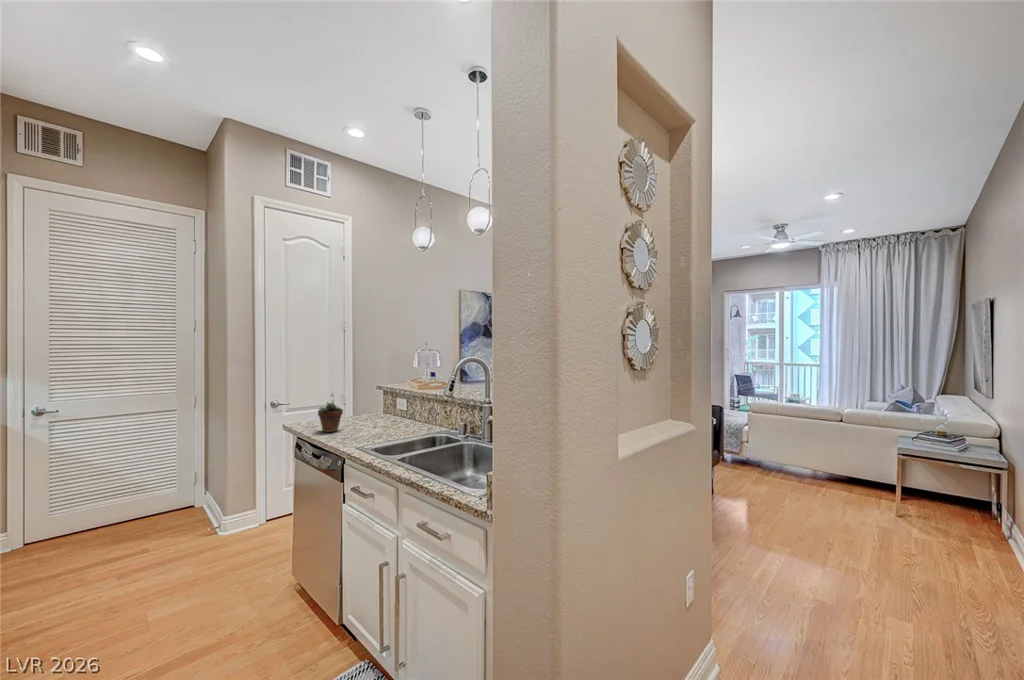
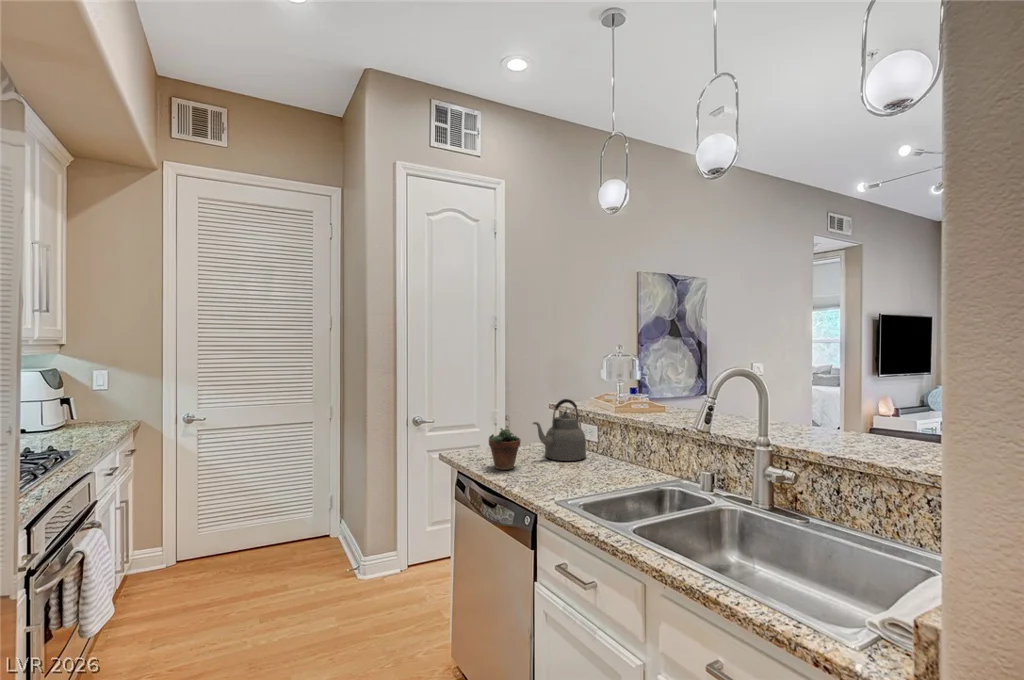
kettle: none [354,381,396,425] -> present [533,399,586,461]

